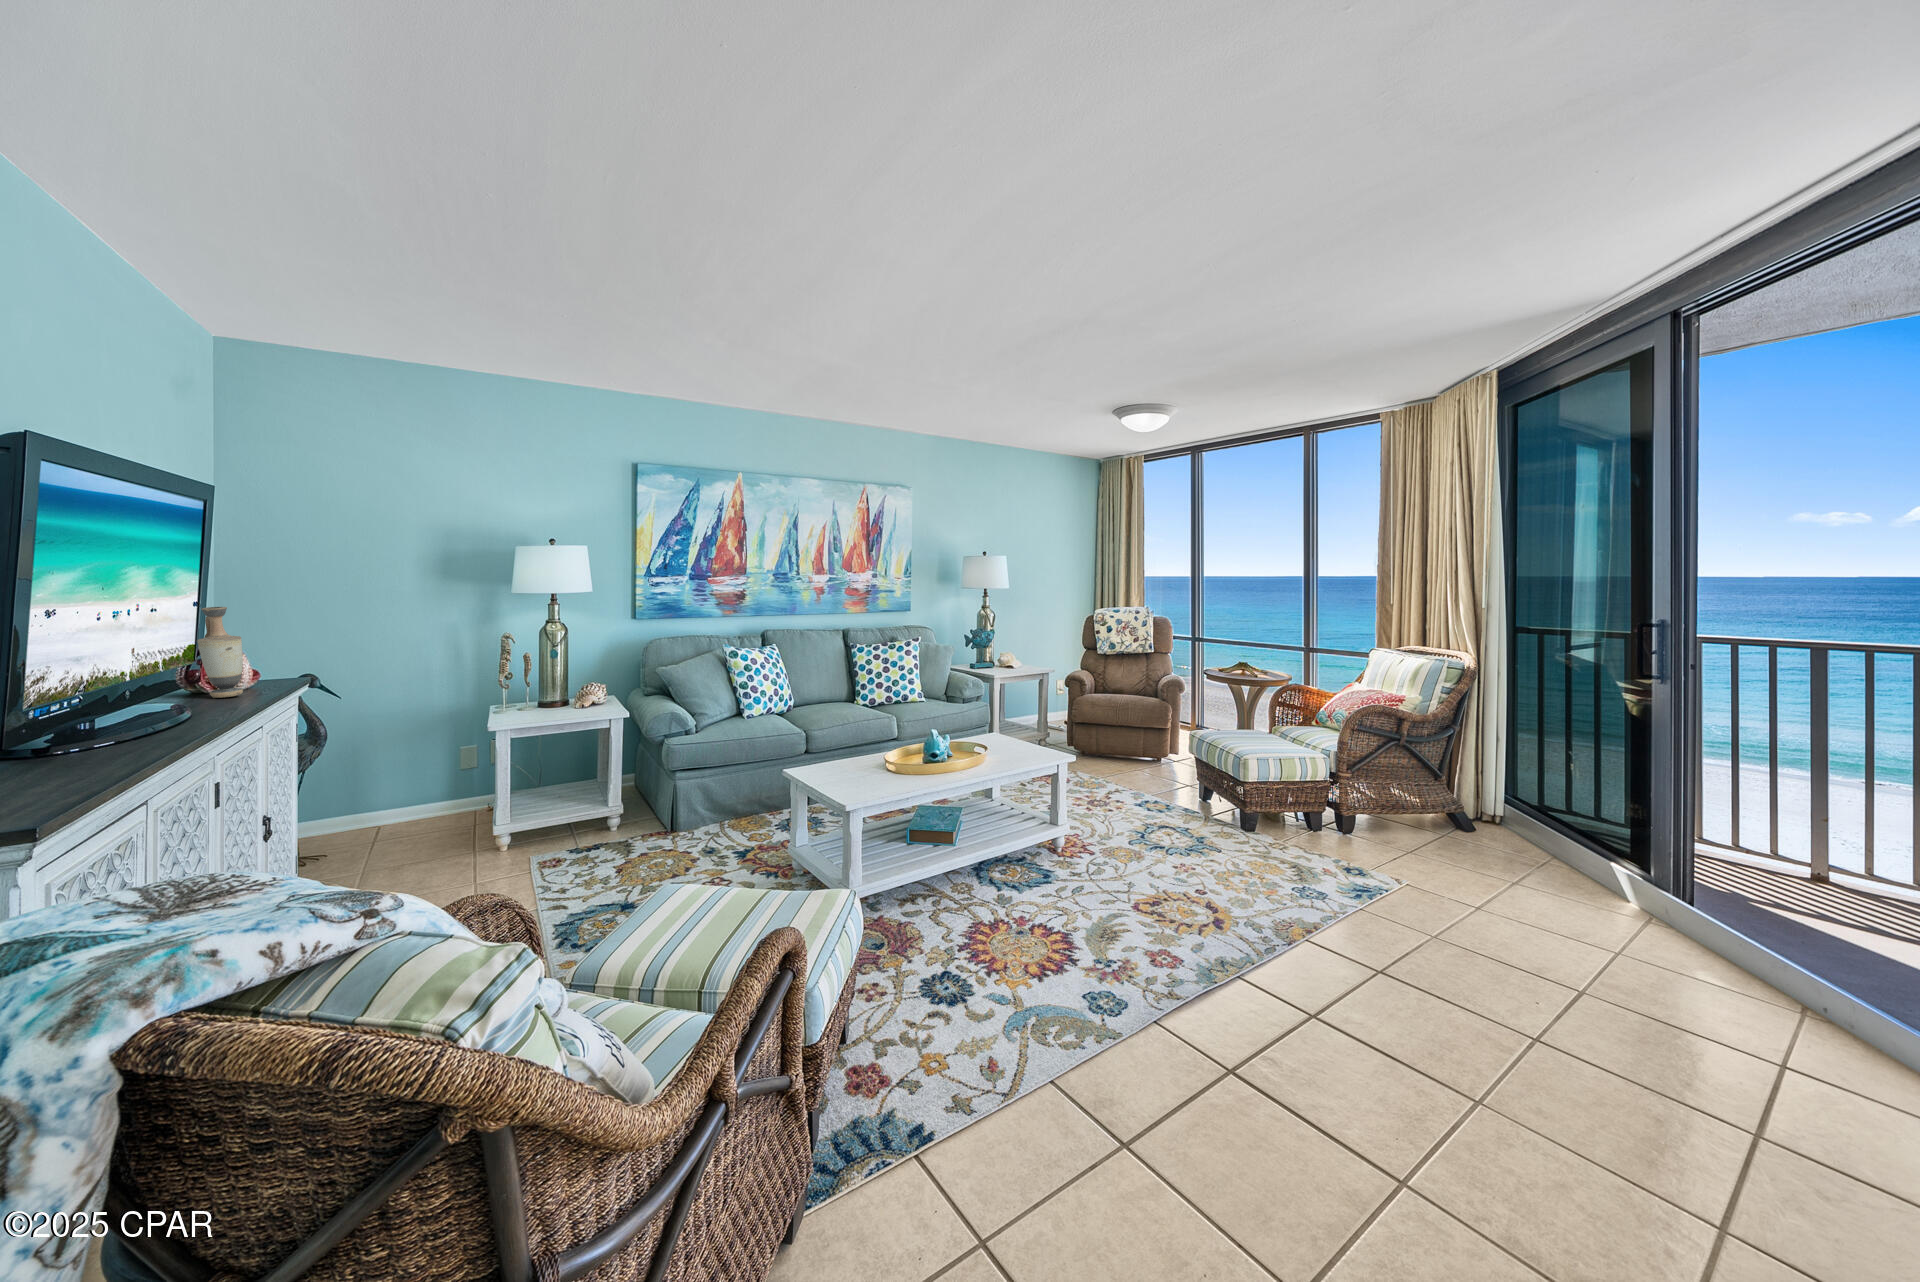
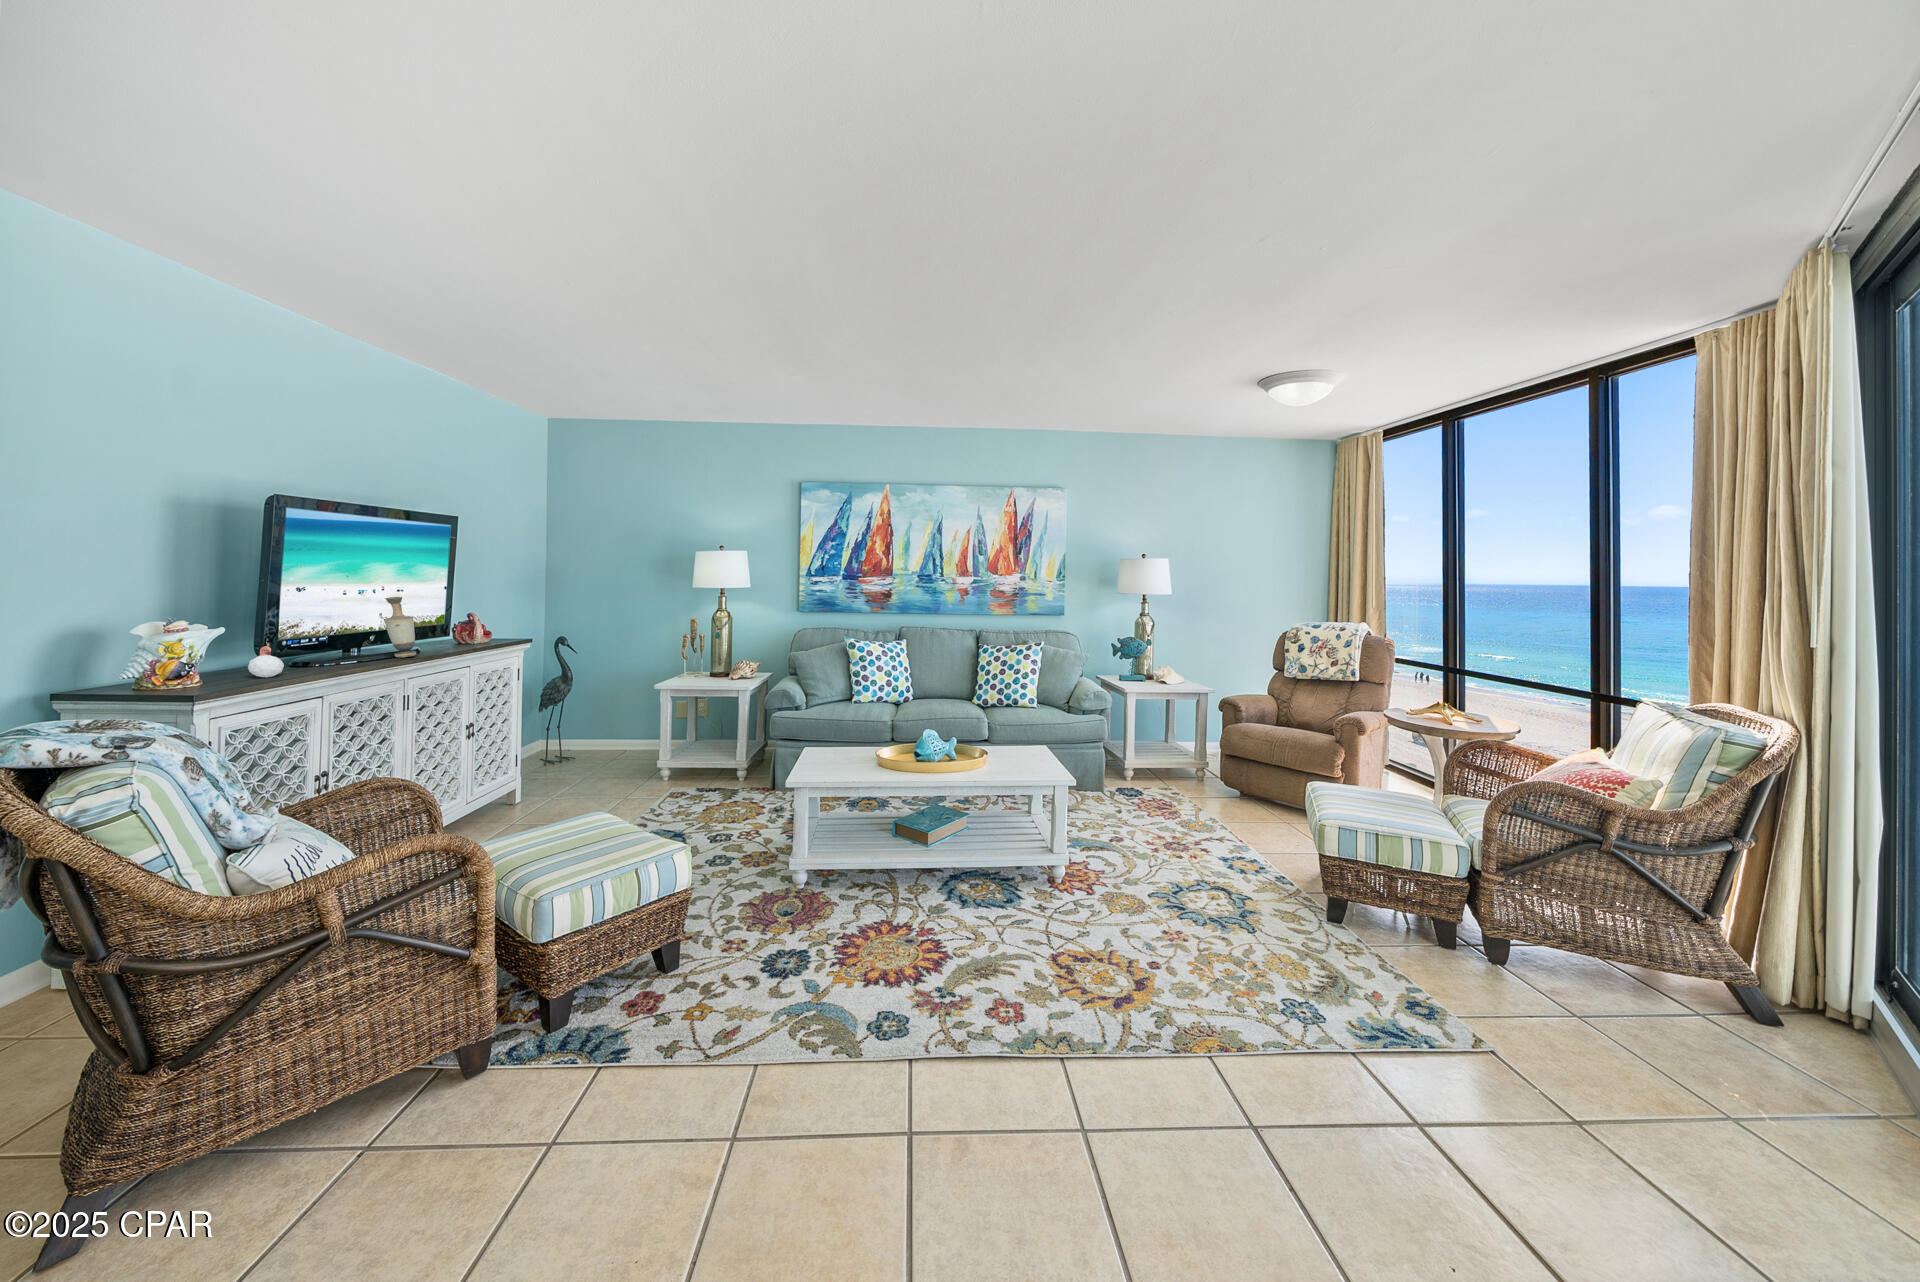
candle: none [140,669,189,725] -> present [248,642,284,677]

